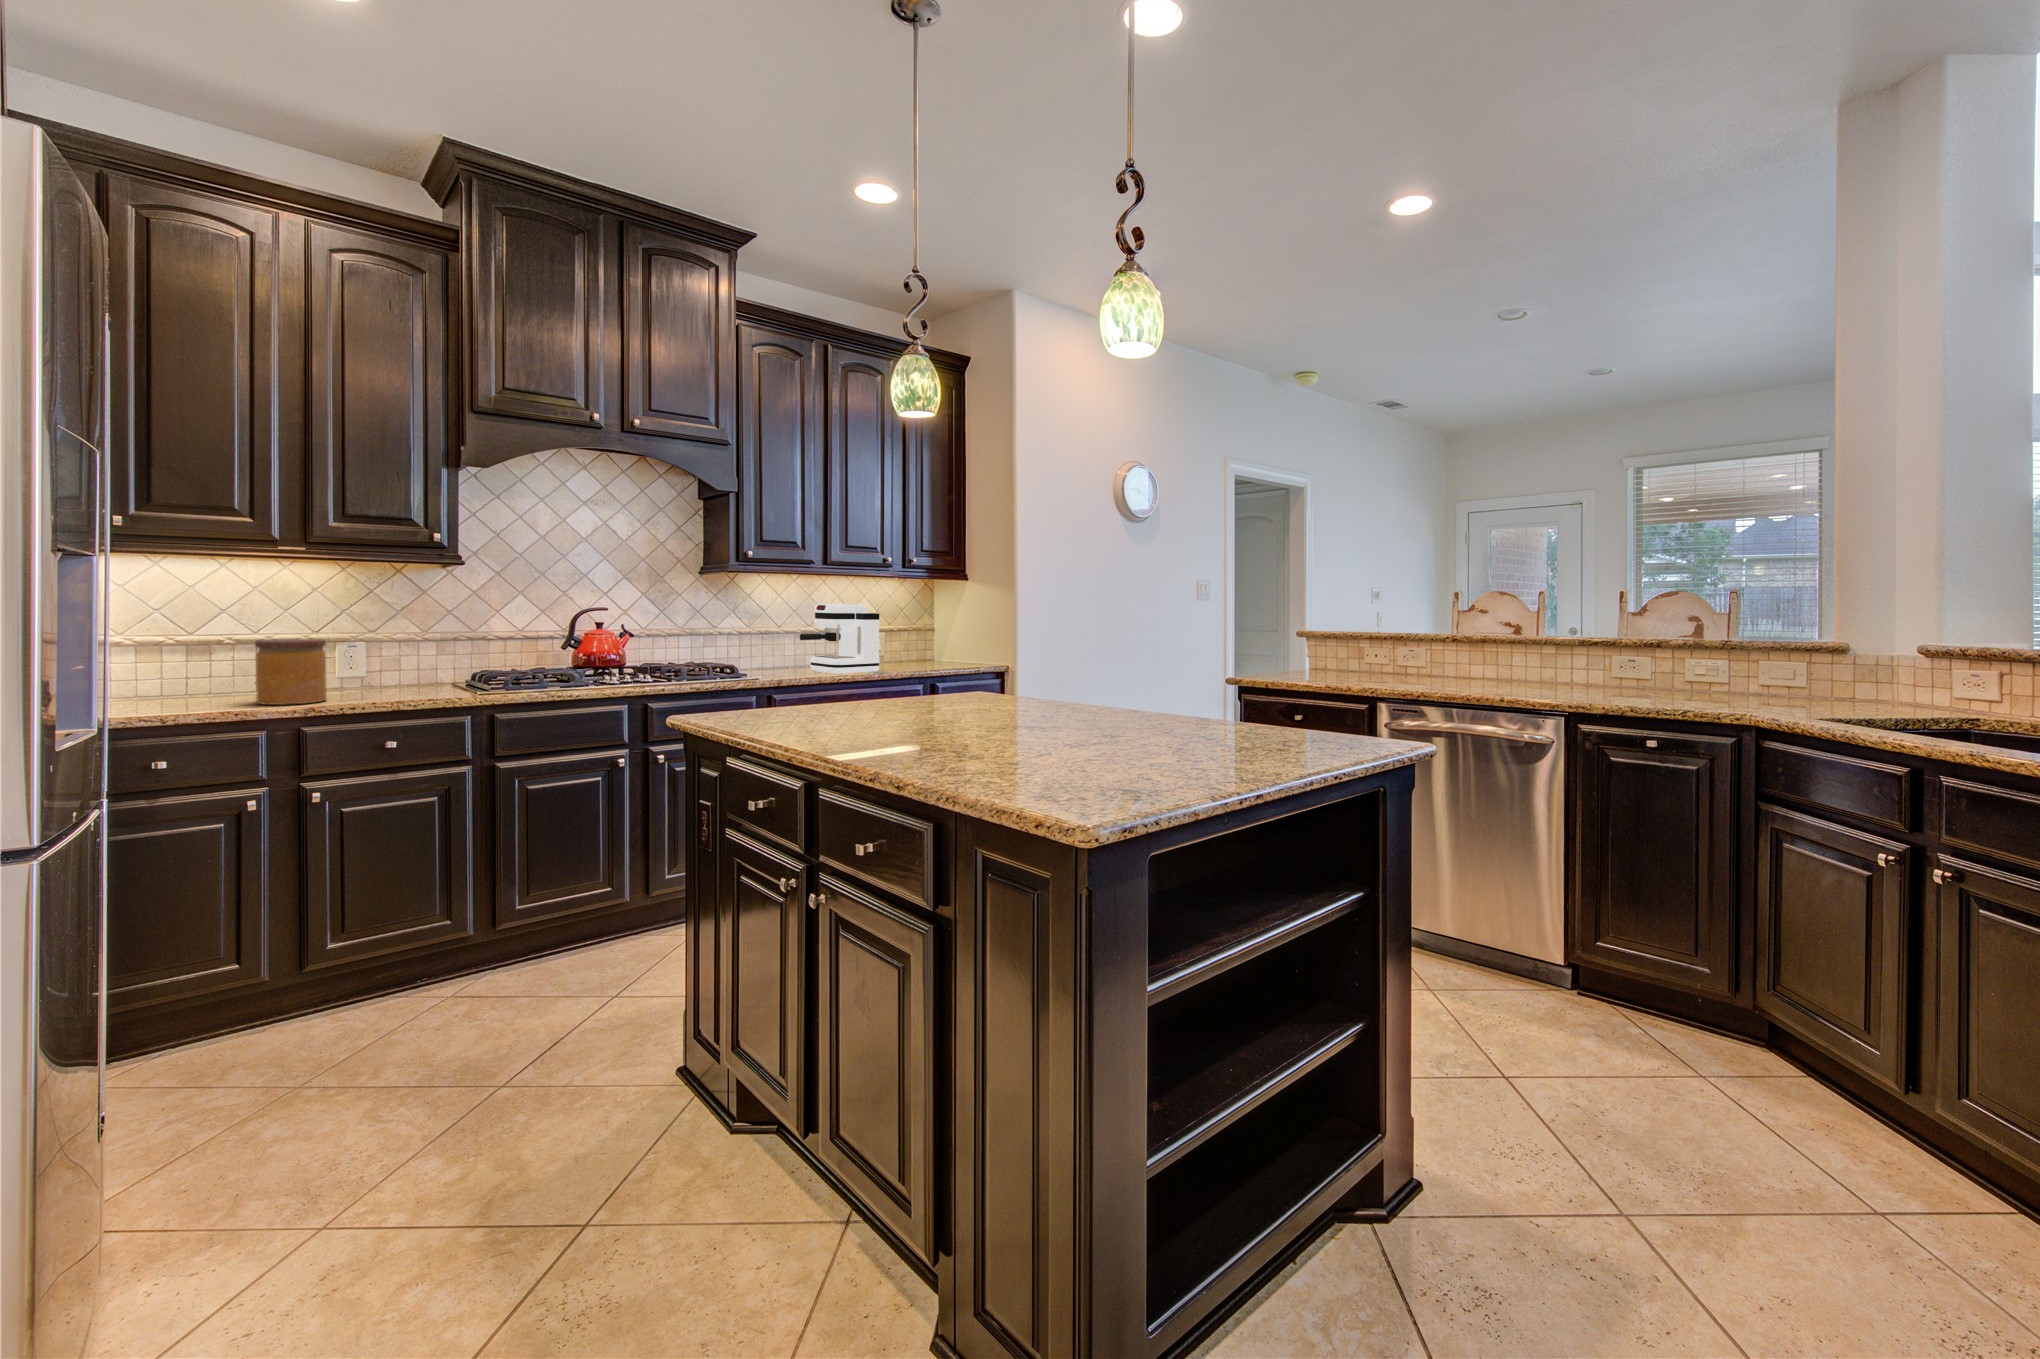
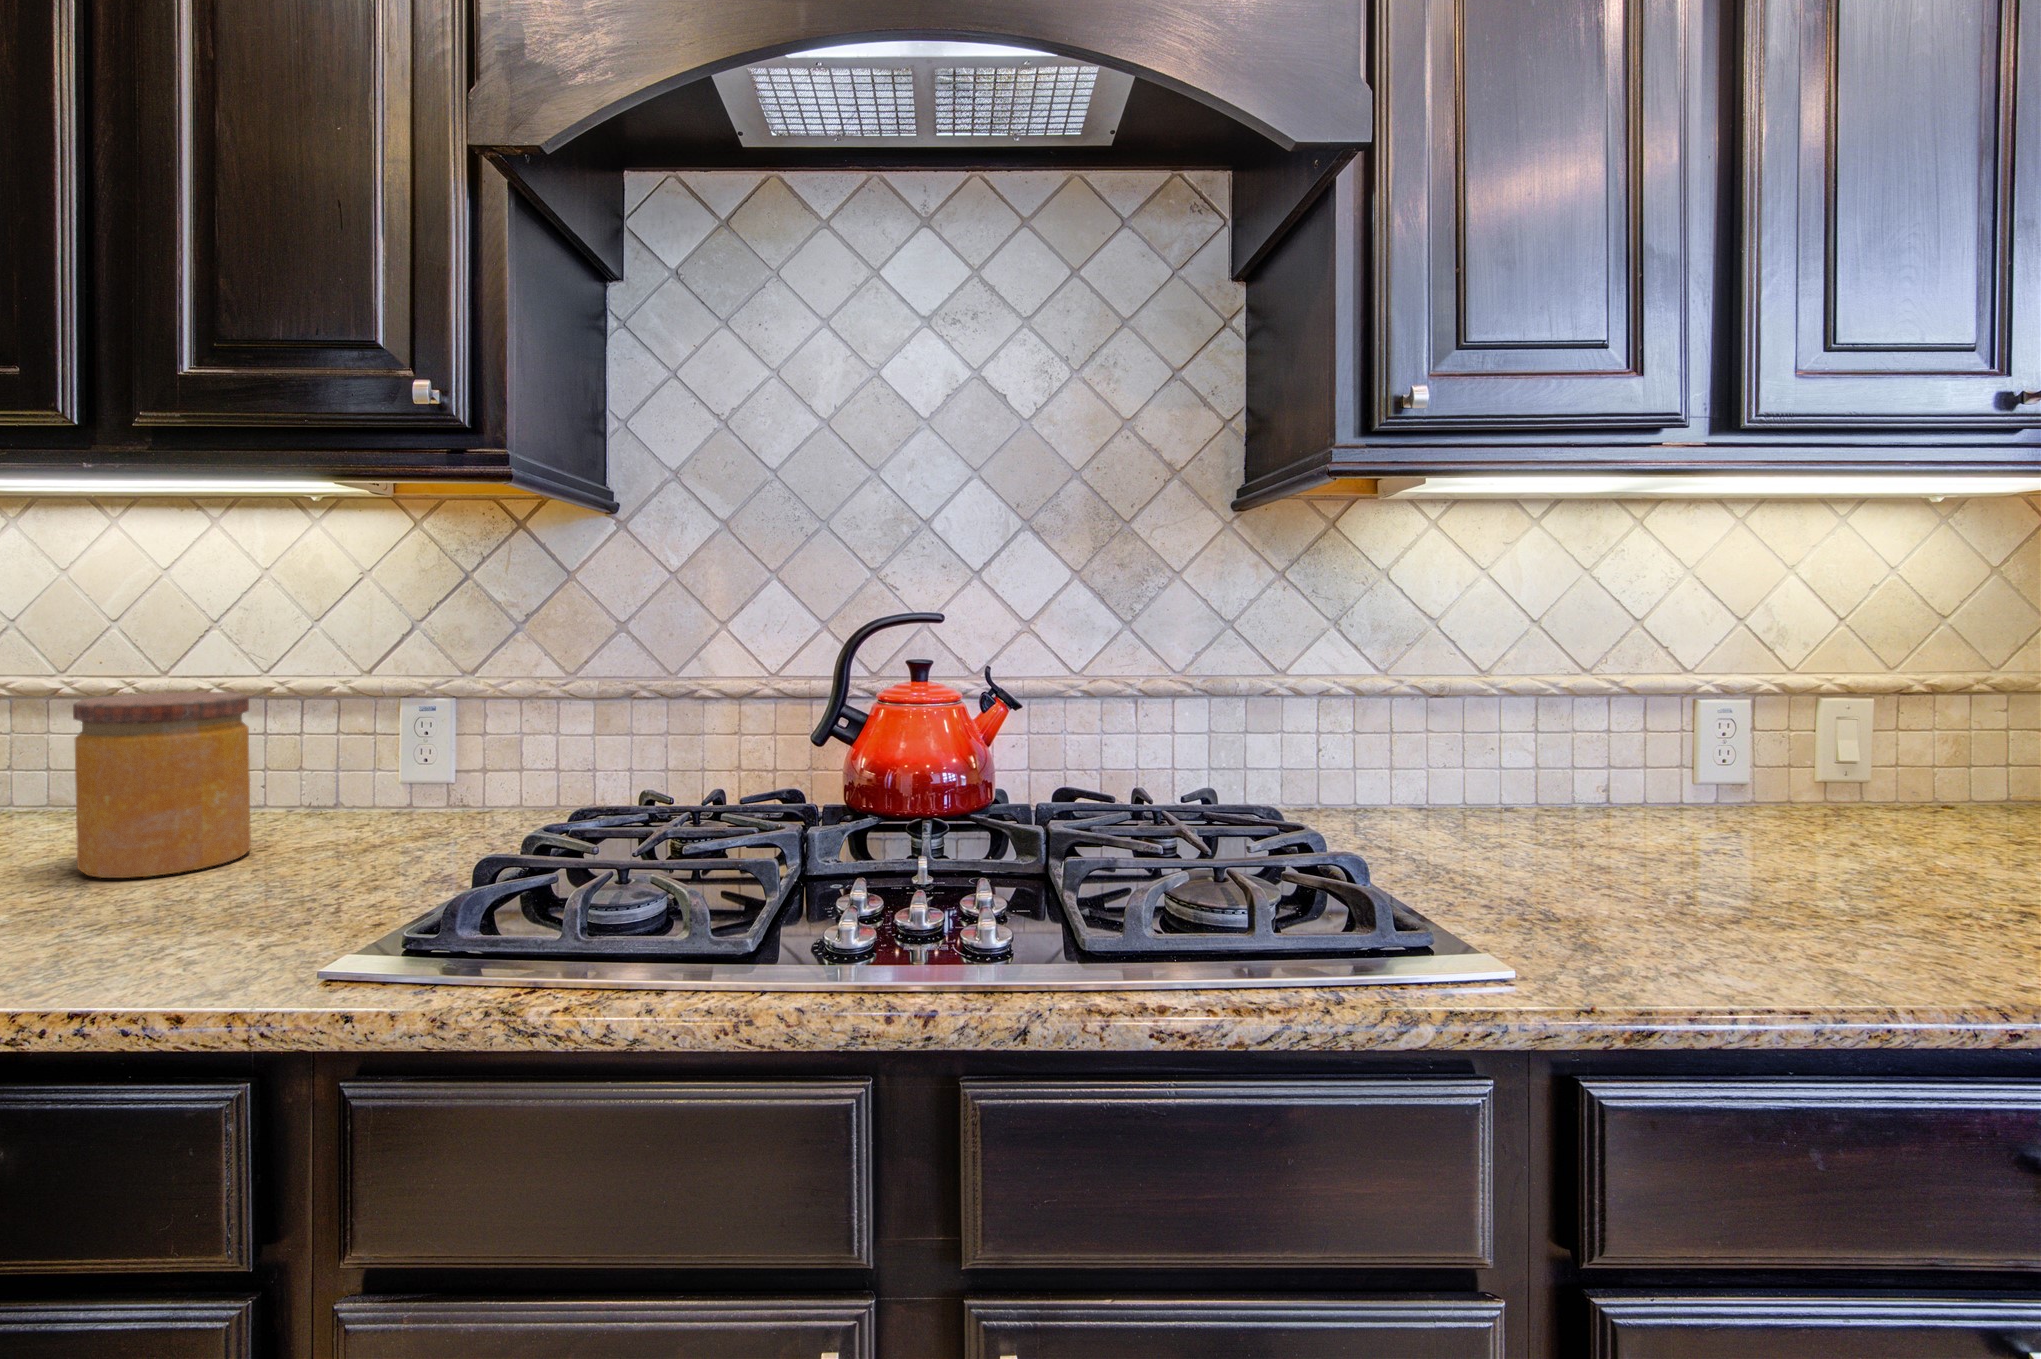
coffee maker: present [800,604,879,675] -> none [1578,589,1974,886]

